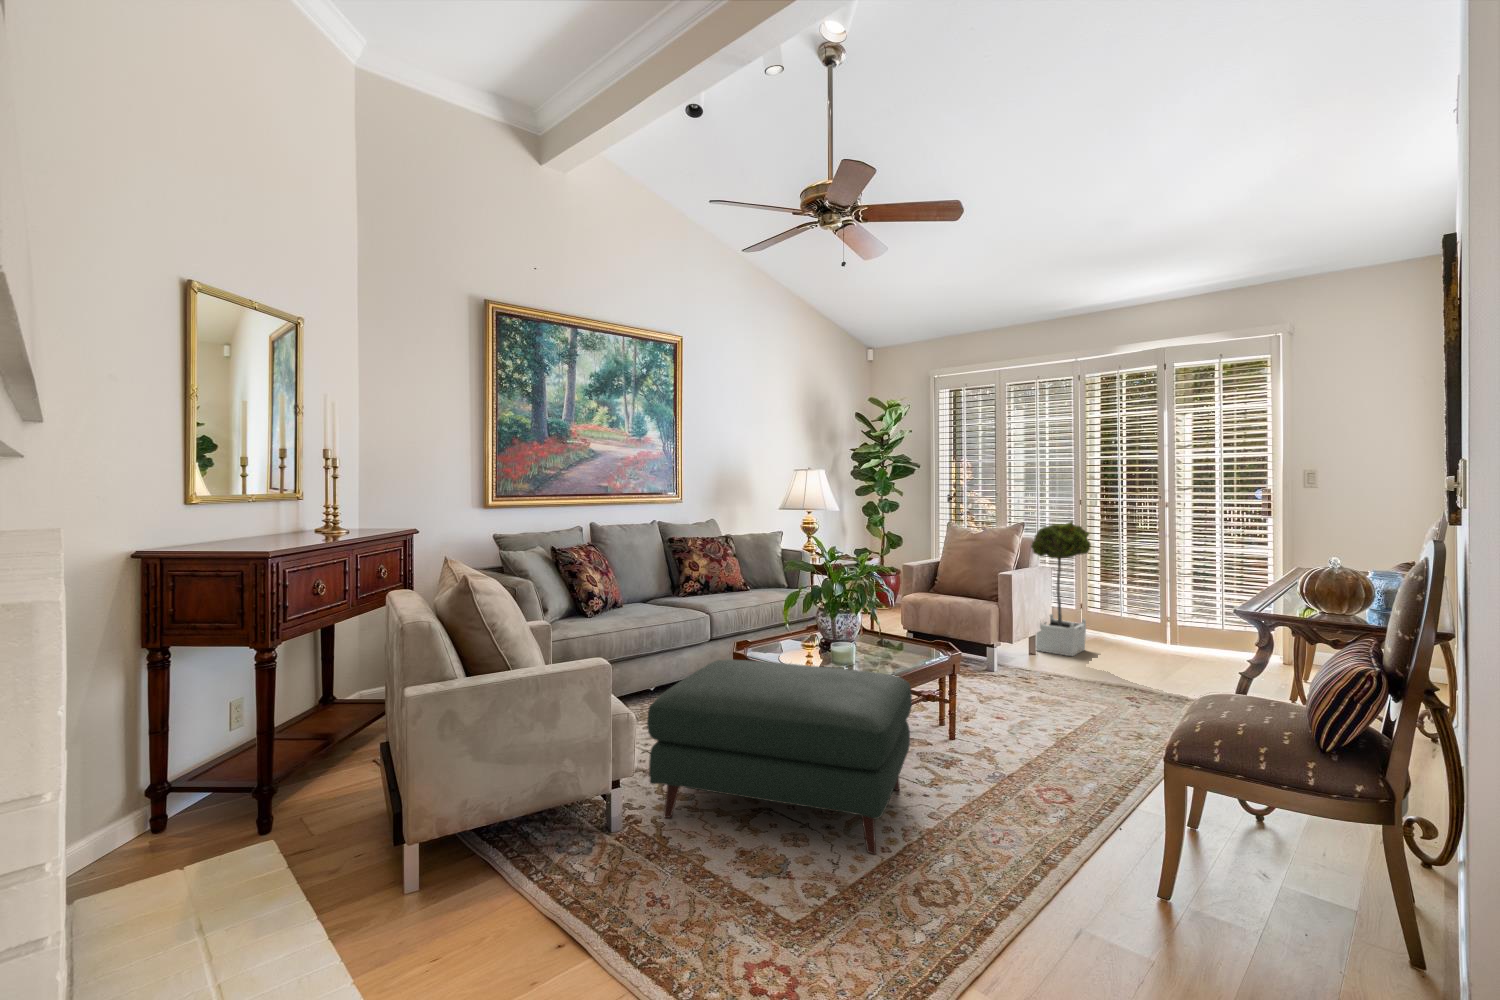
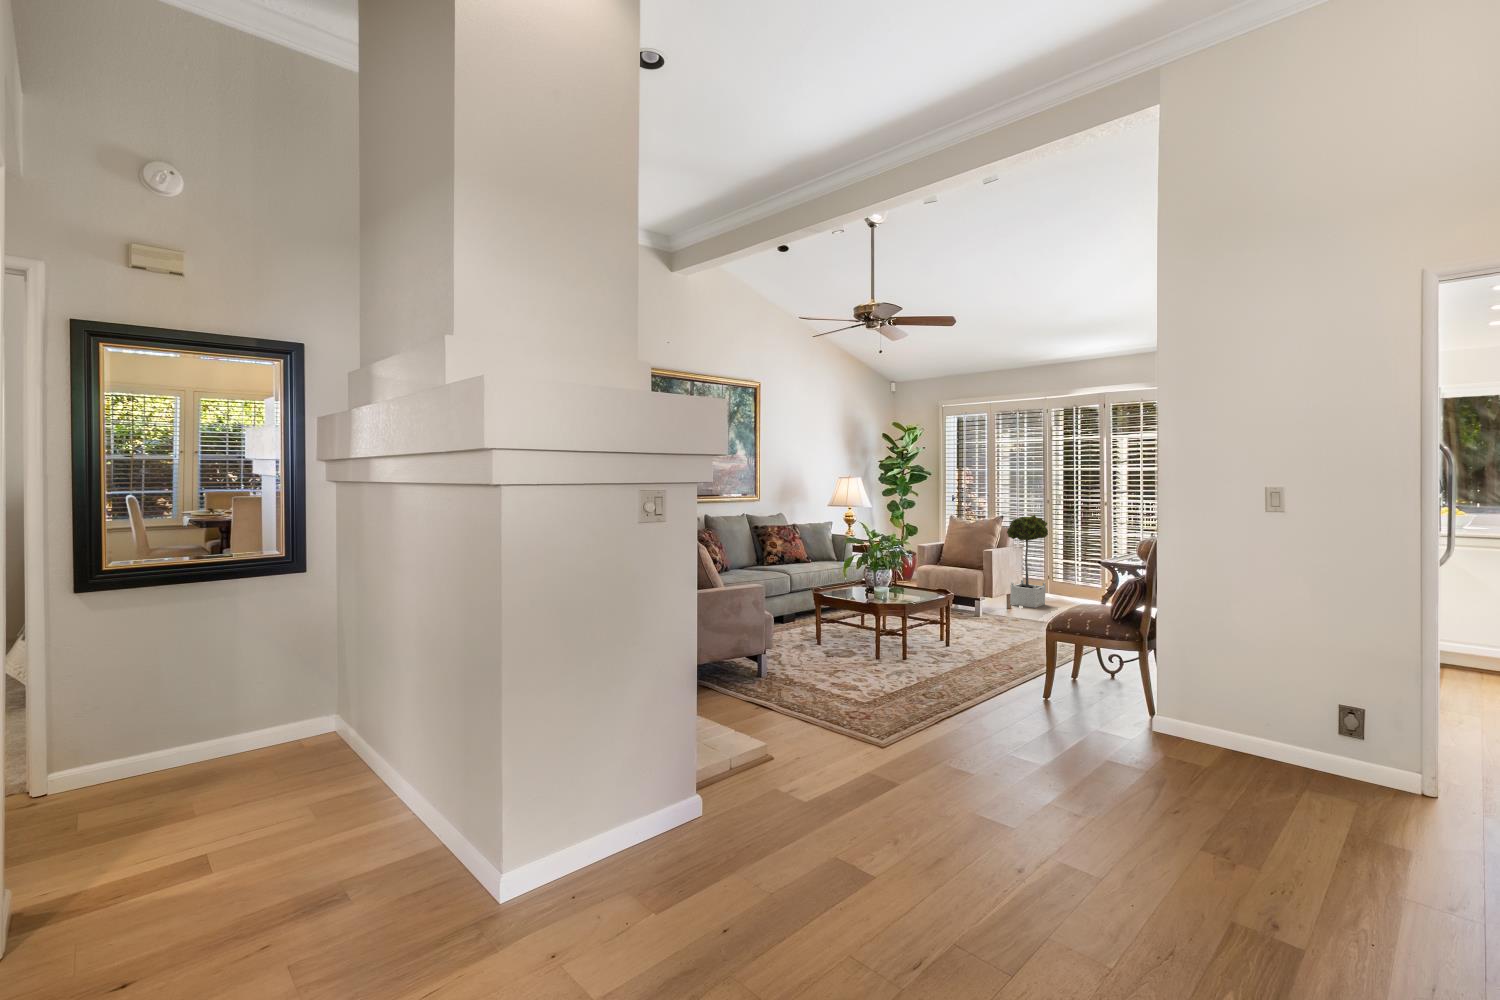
ottoman: present [647,660,912,854] -> none [779,593,922,685]

